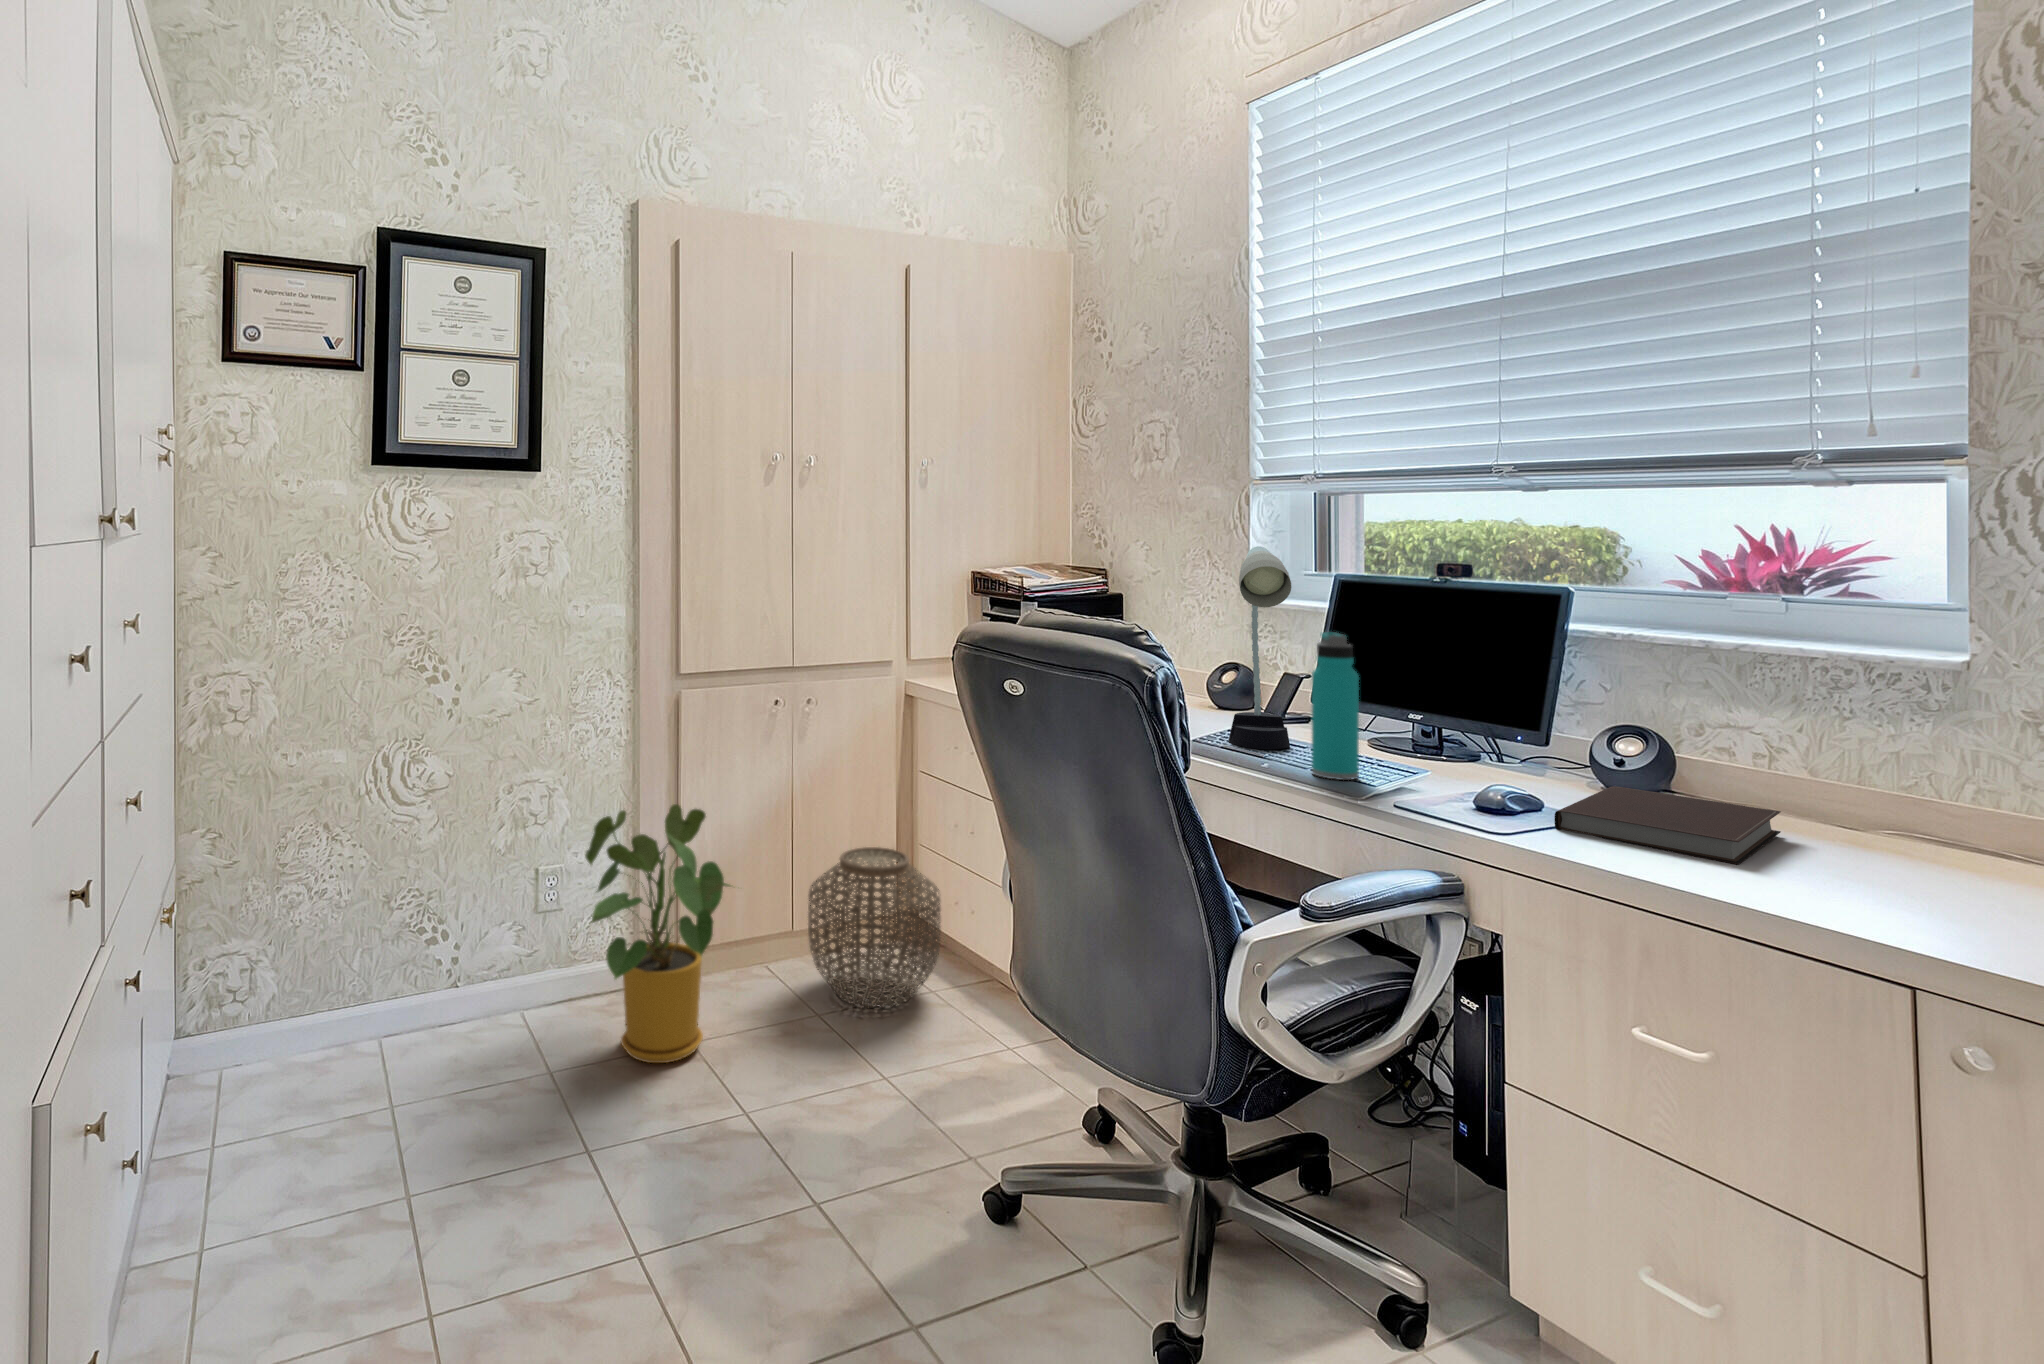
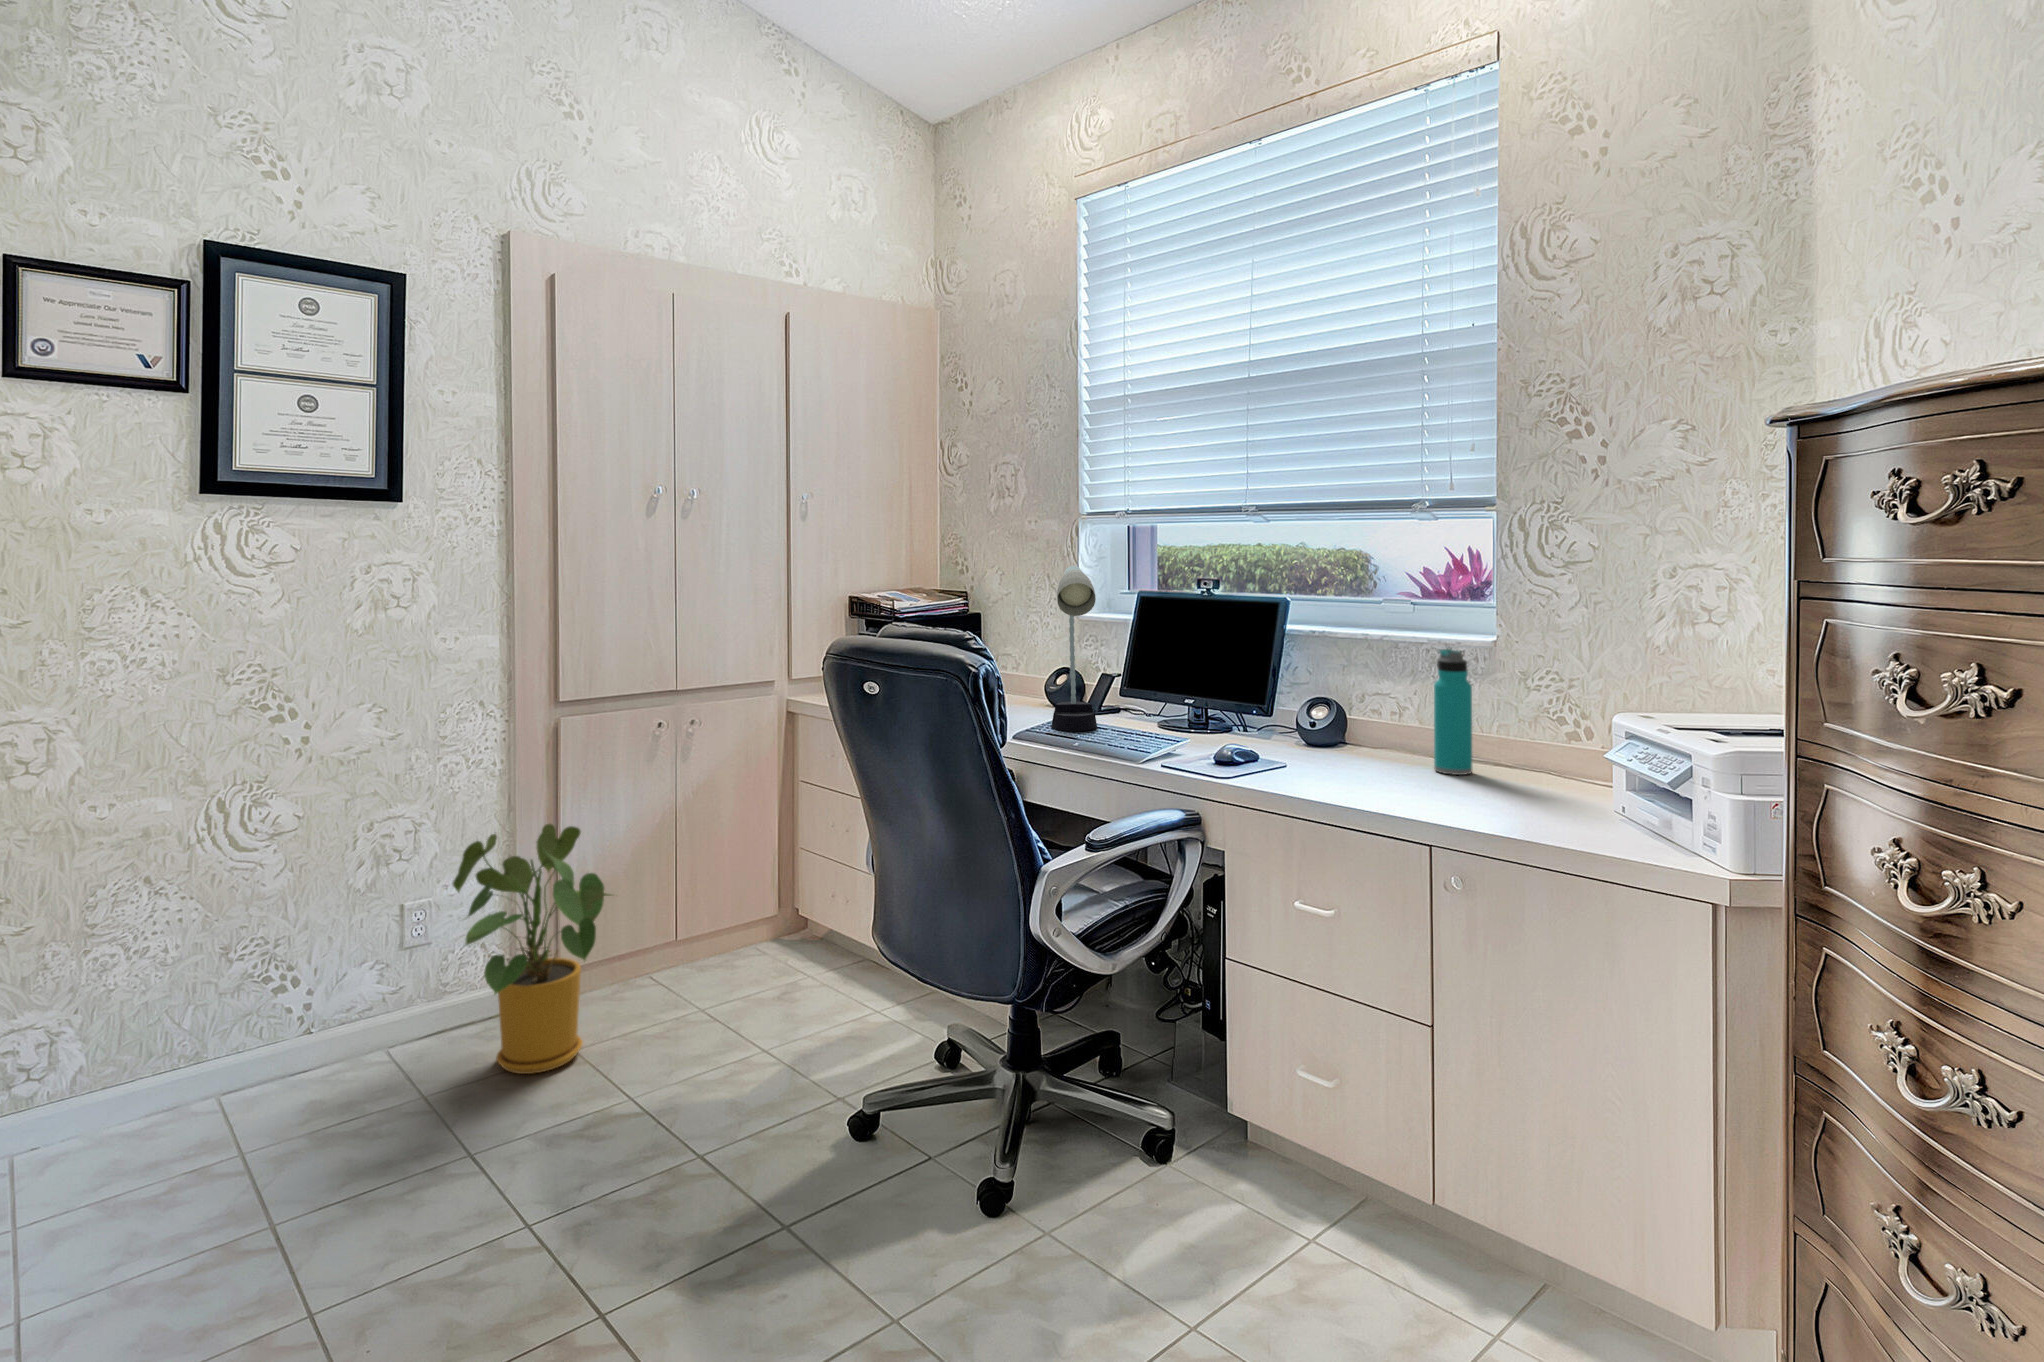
water bottle: present [1312,632,1359,780] -> present [1434,649,1472,775]
notebook: present [1555,786,1781,865] -> none [1259,740,1396,786]
woven basket: present [808,847,941,1008] -> none [685,848,812,996]

